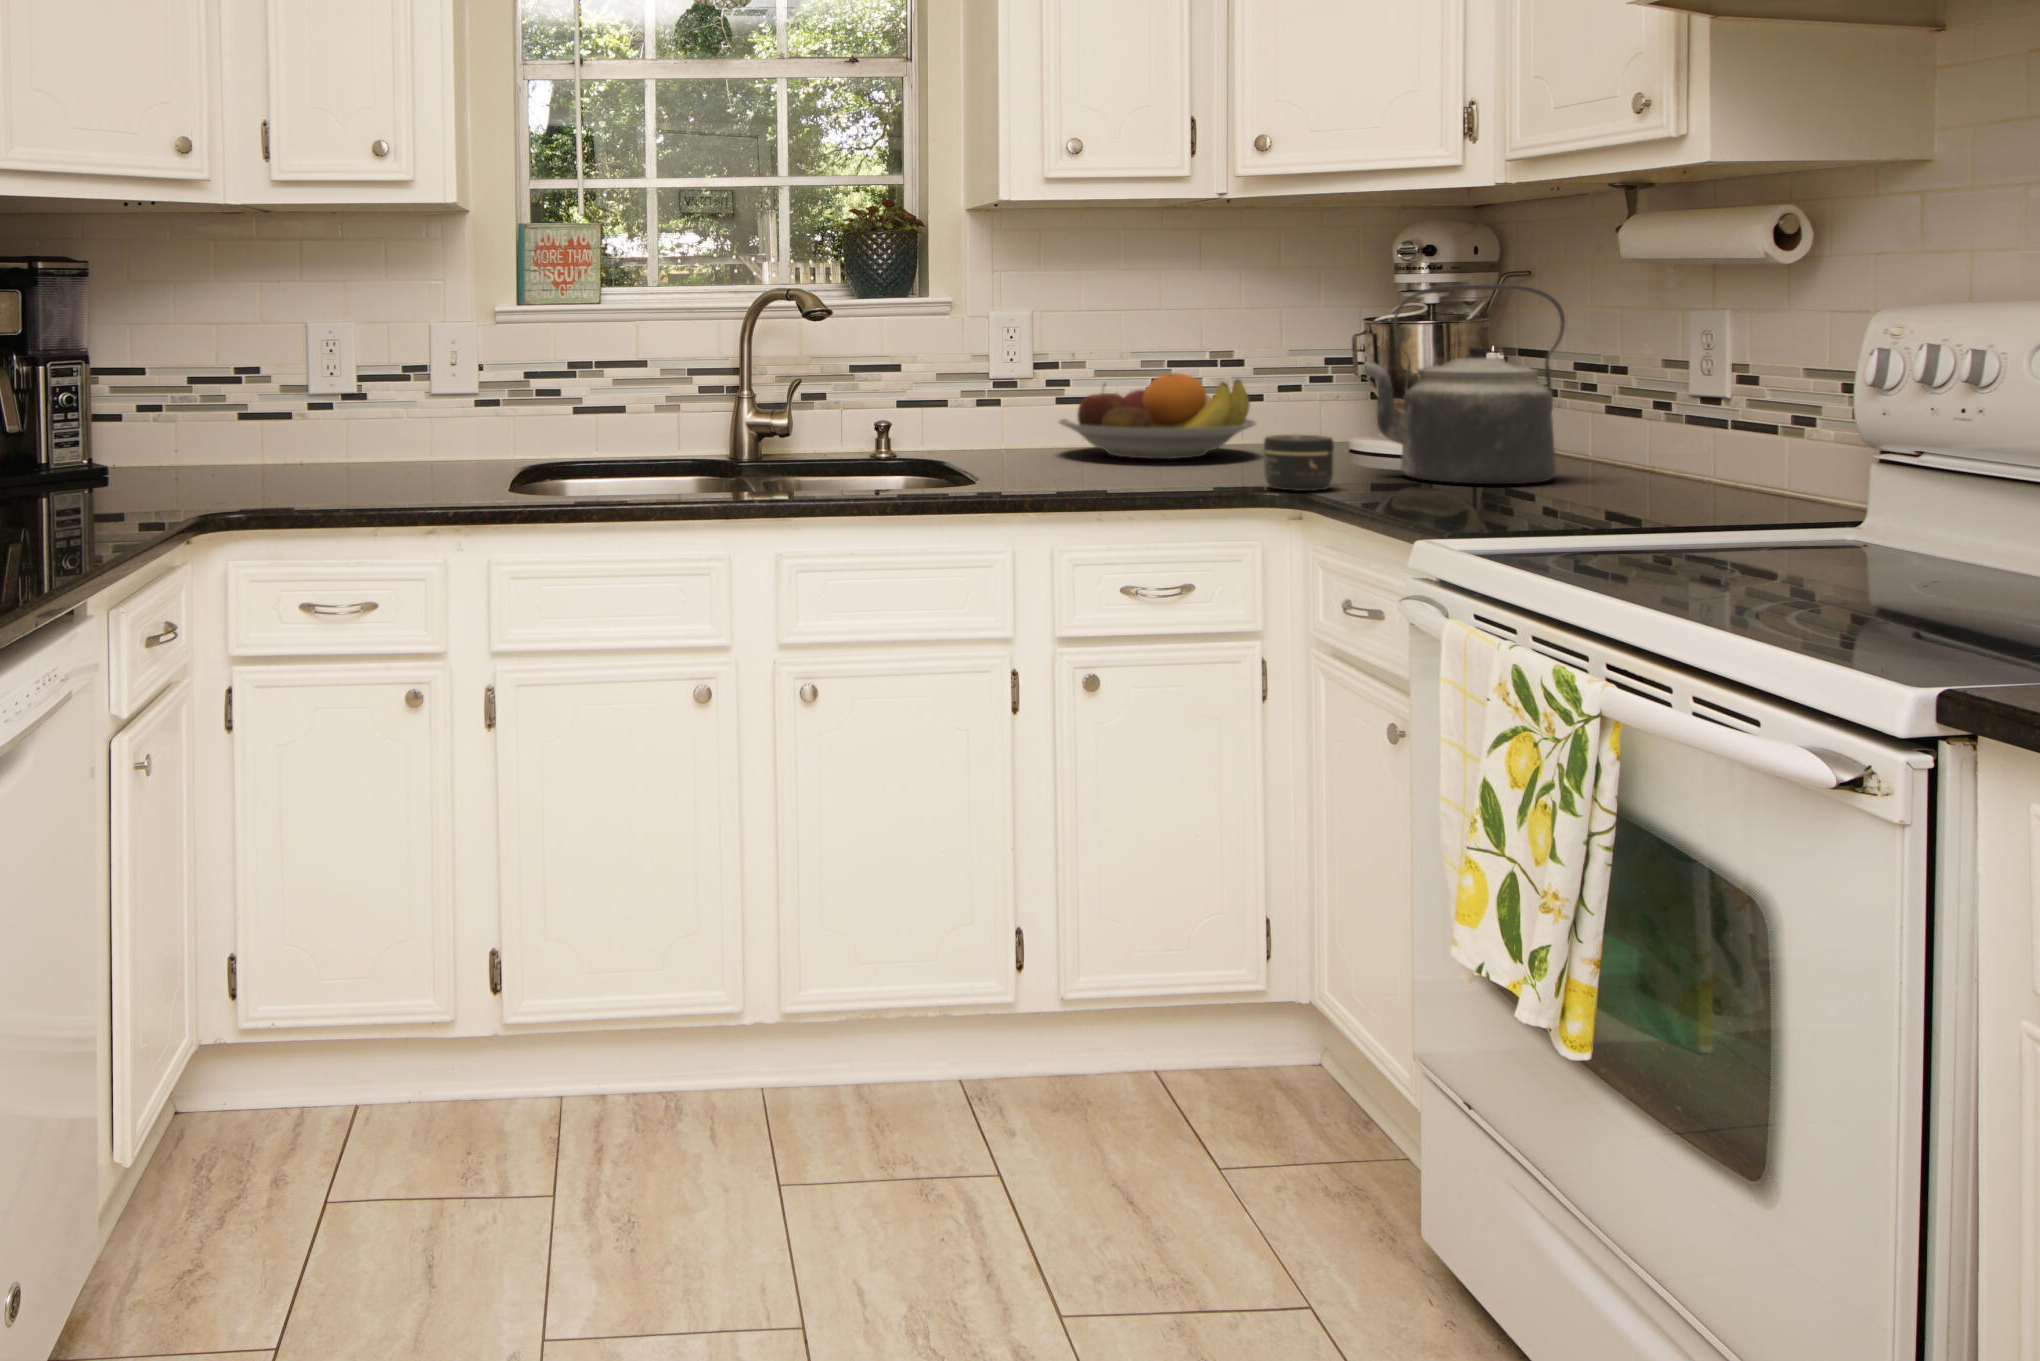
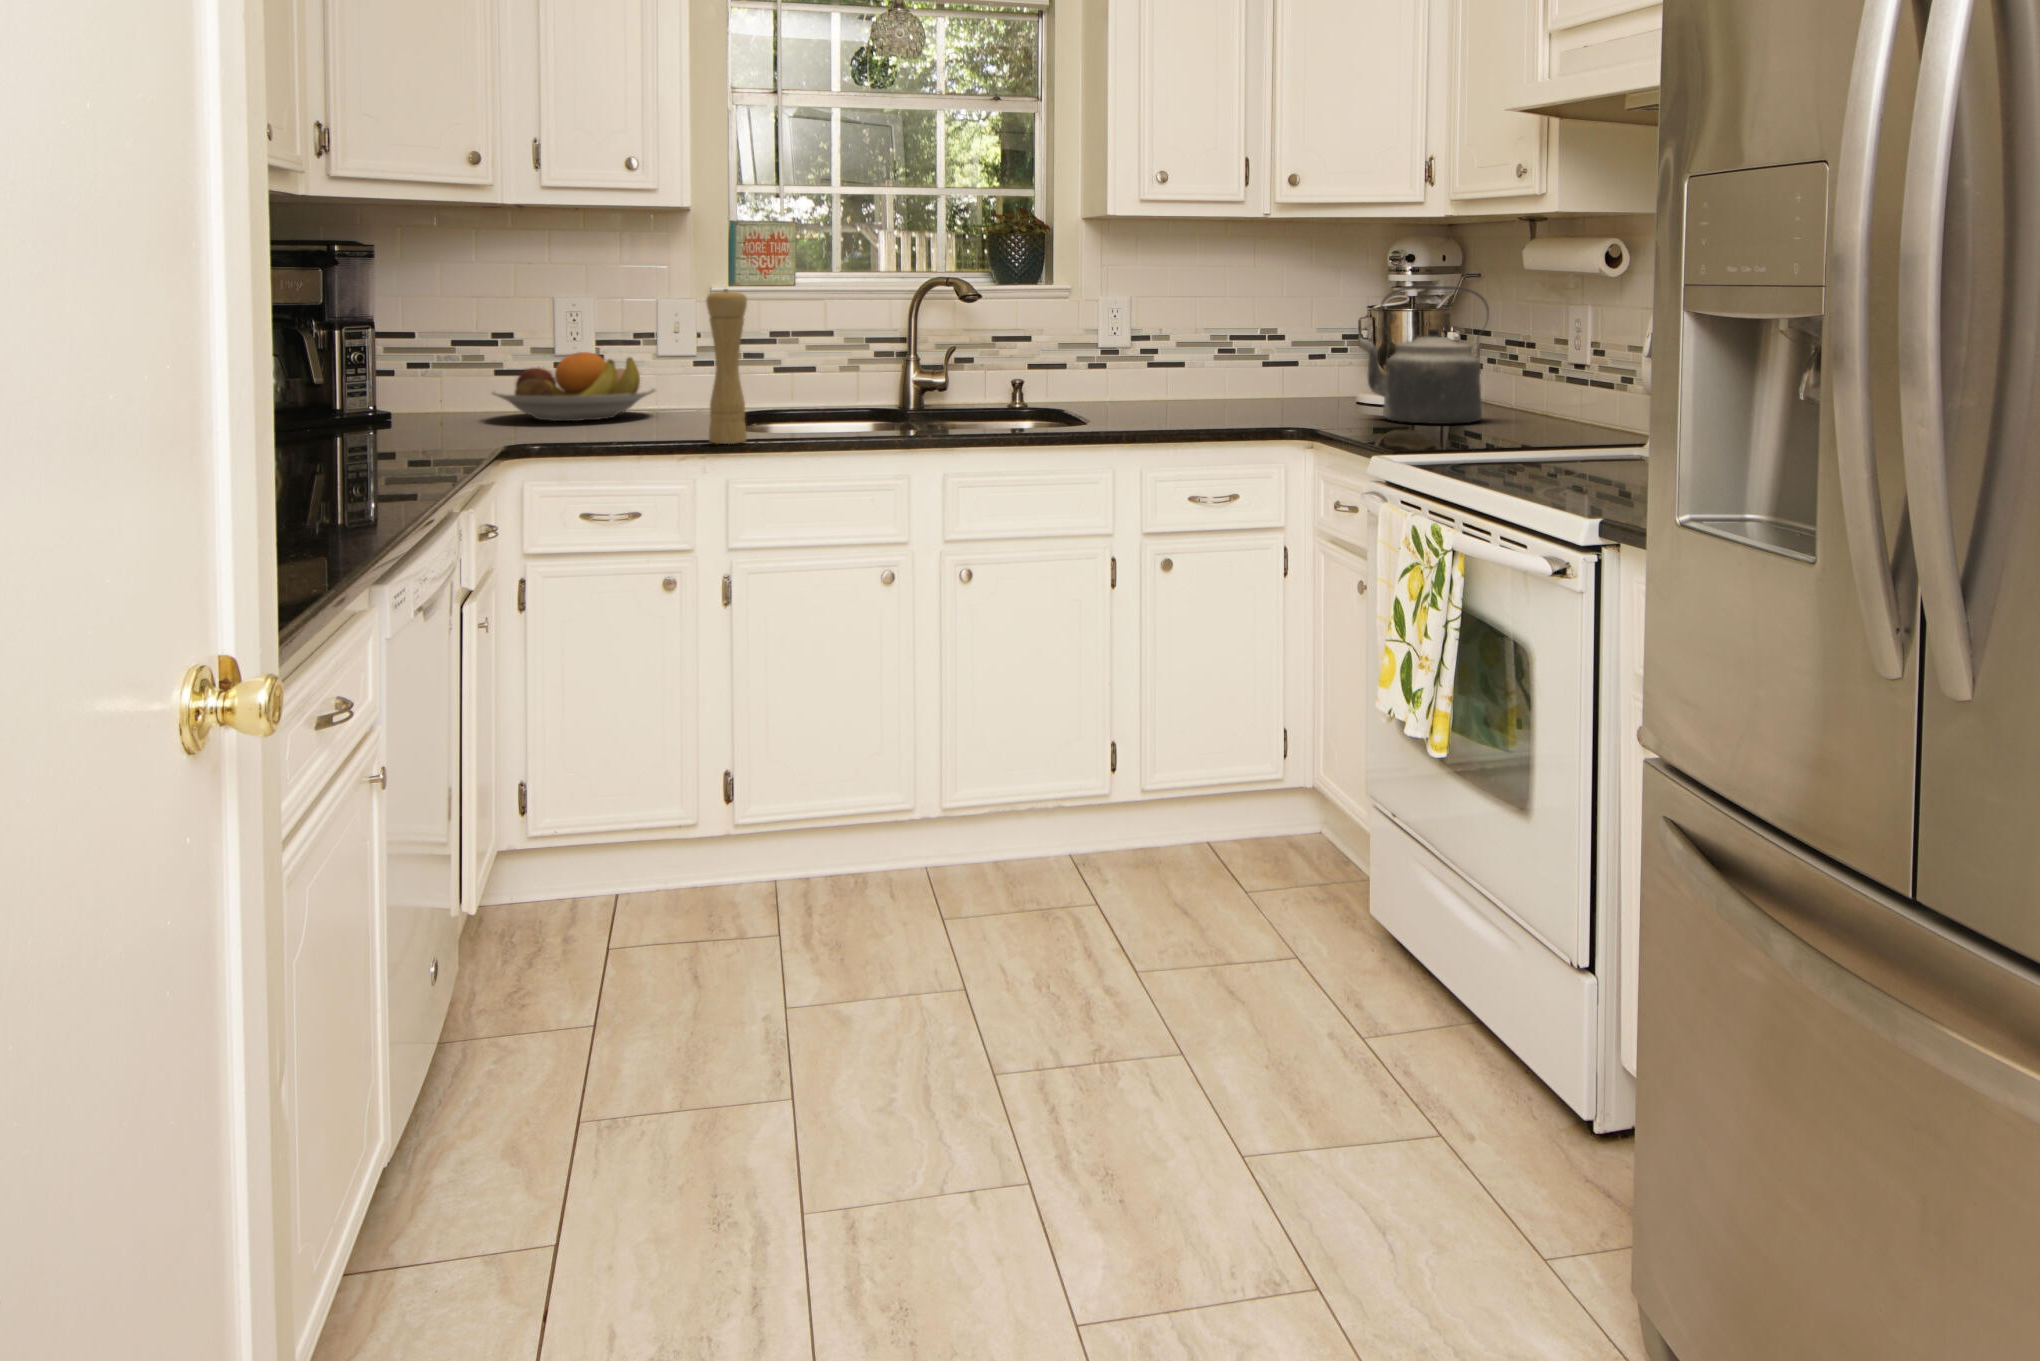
pepper mill: none [456,304,510,513] -> present [706,289,747,444]
fruit bowl: present [1059,373,1256,459] -> present [492,352,656,421]
jar: present [1264,435,1334,491] -> none [1288,389,1334,428]

